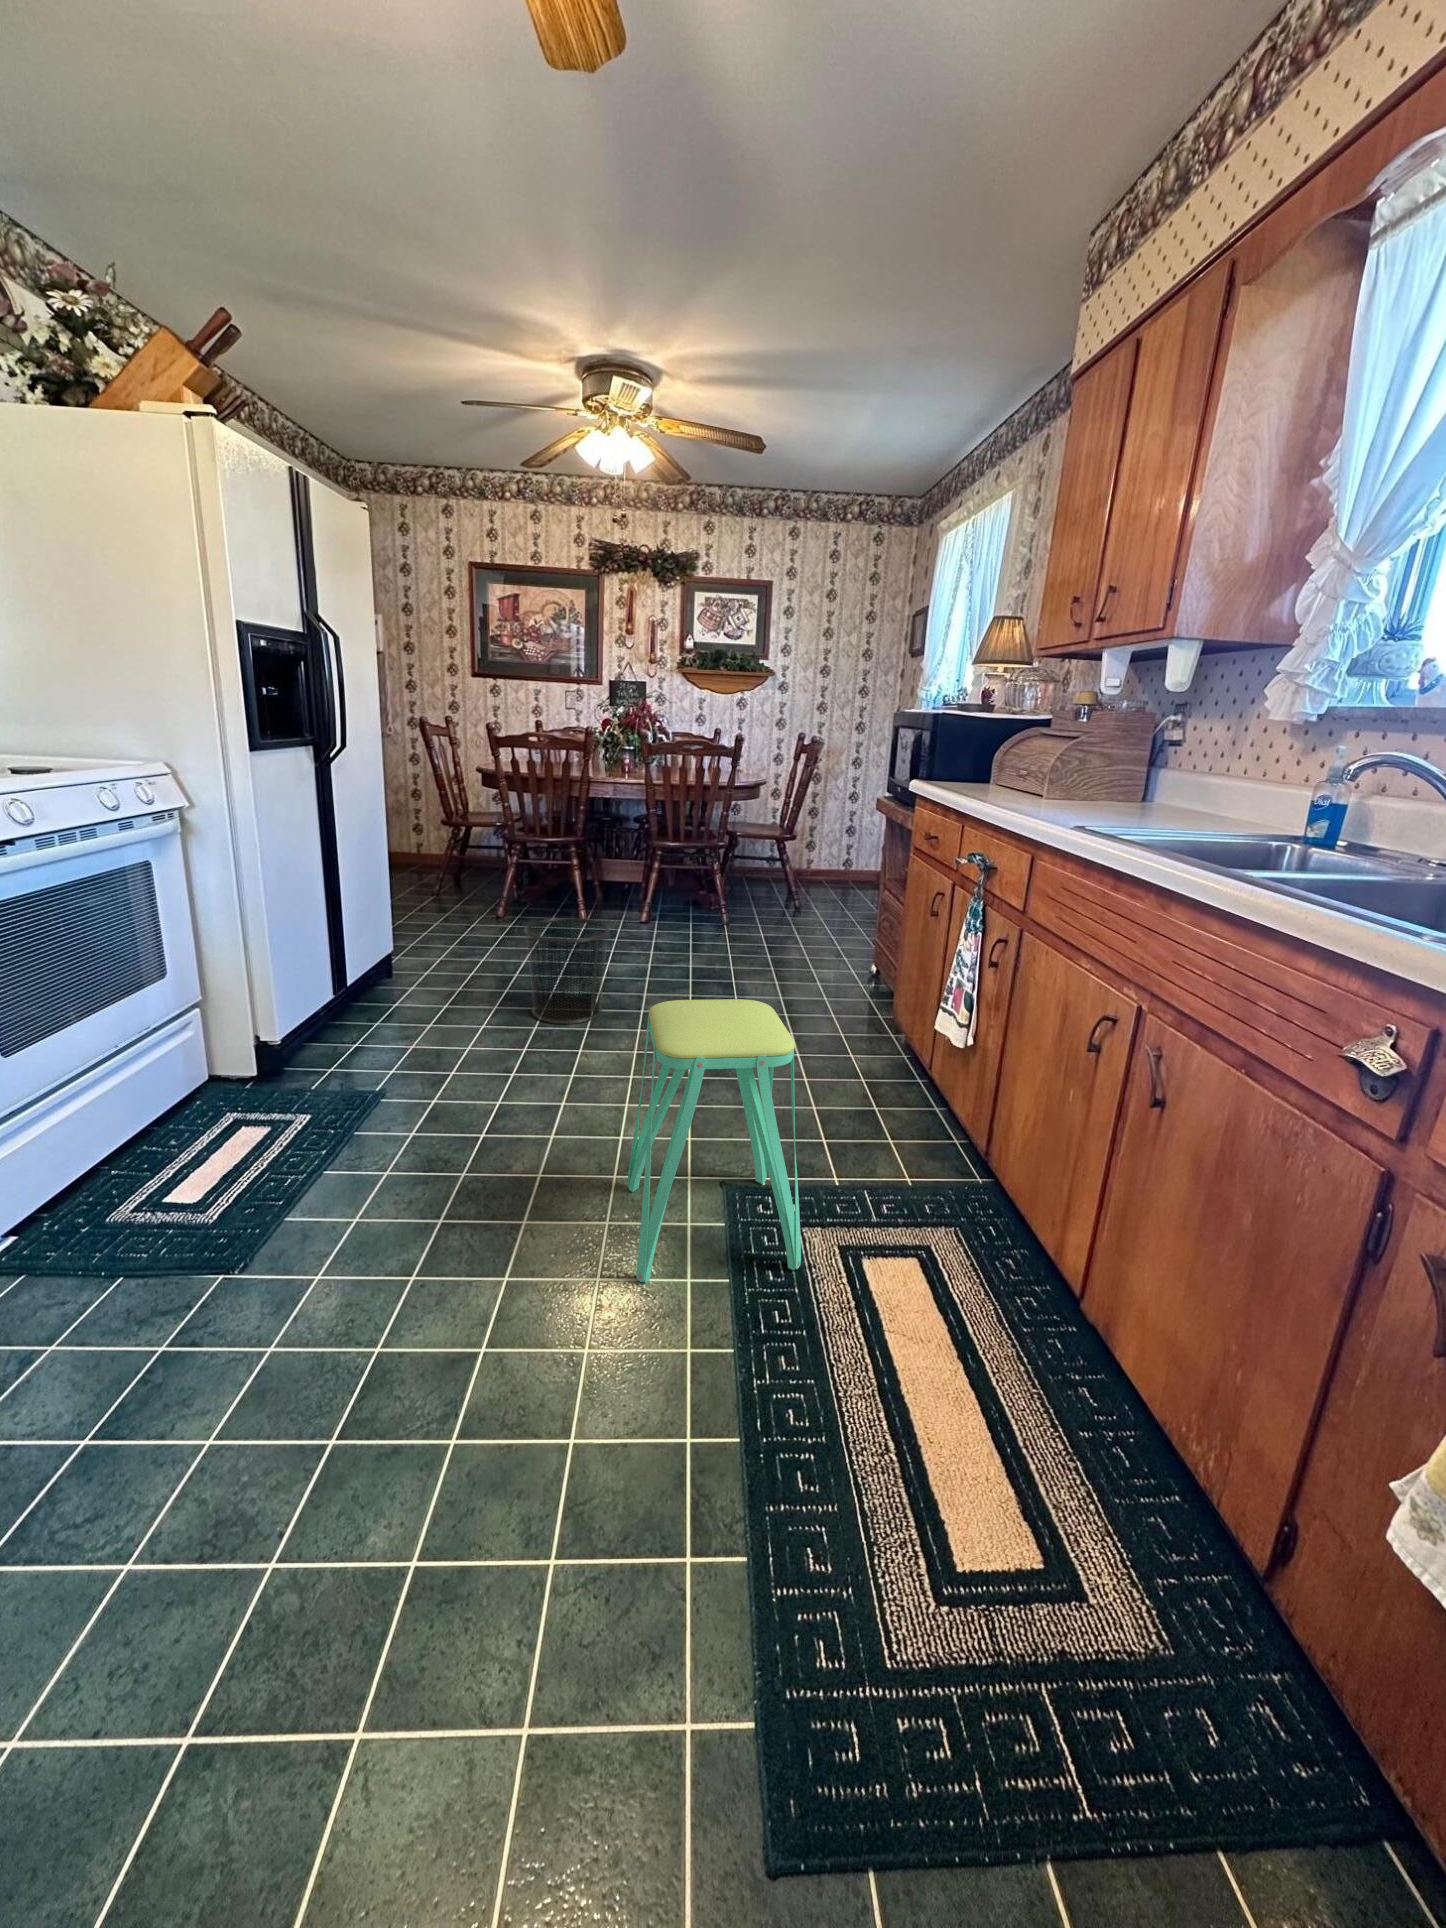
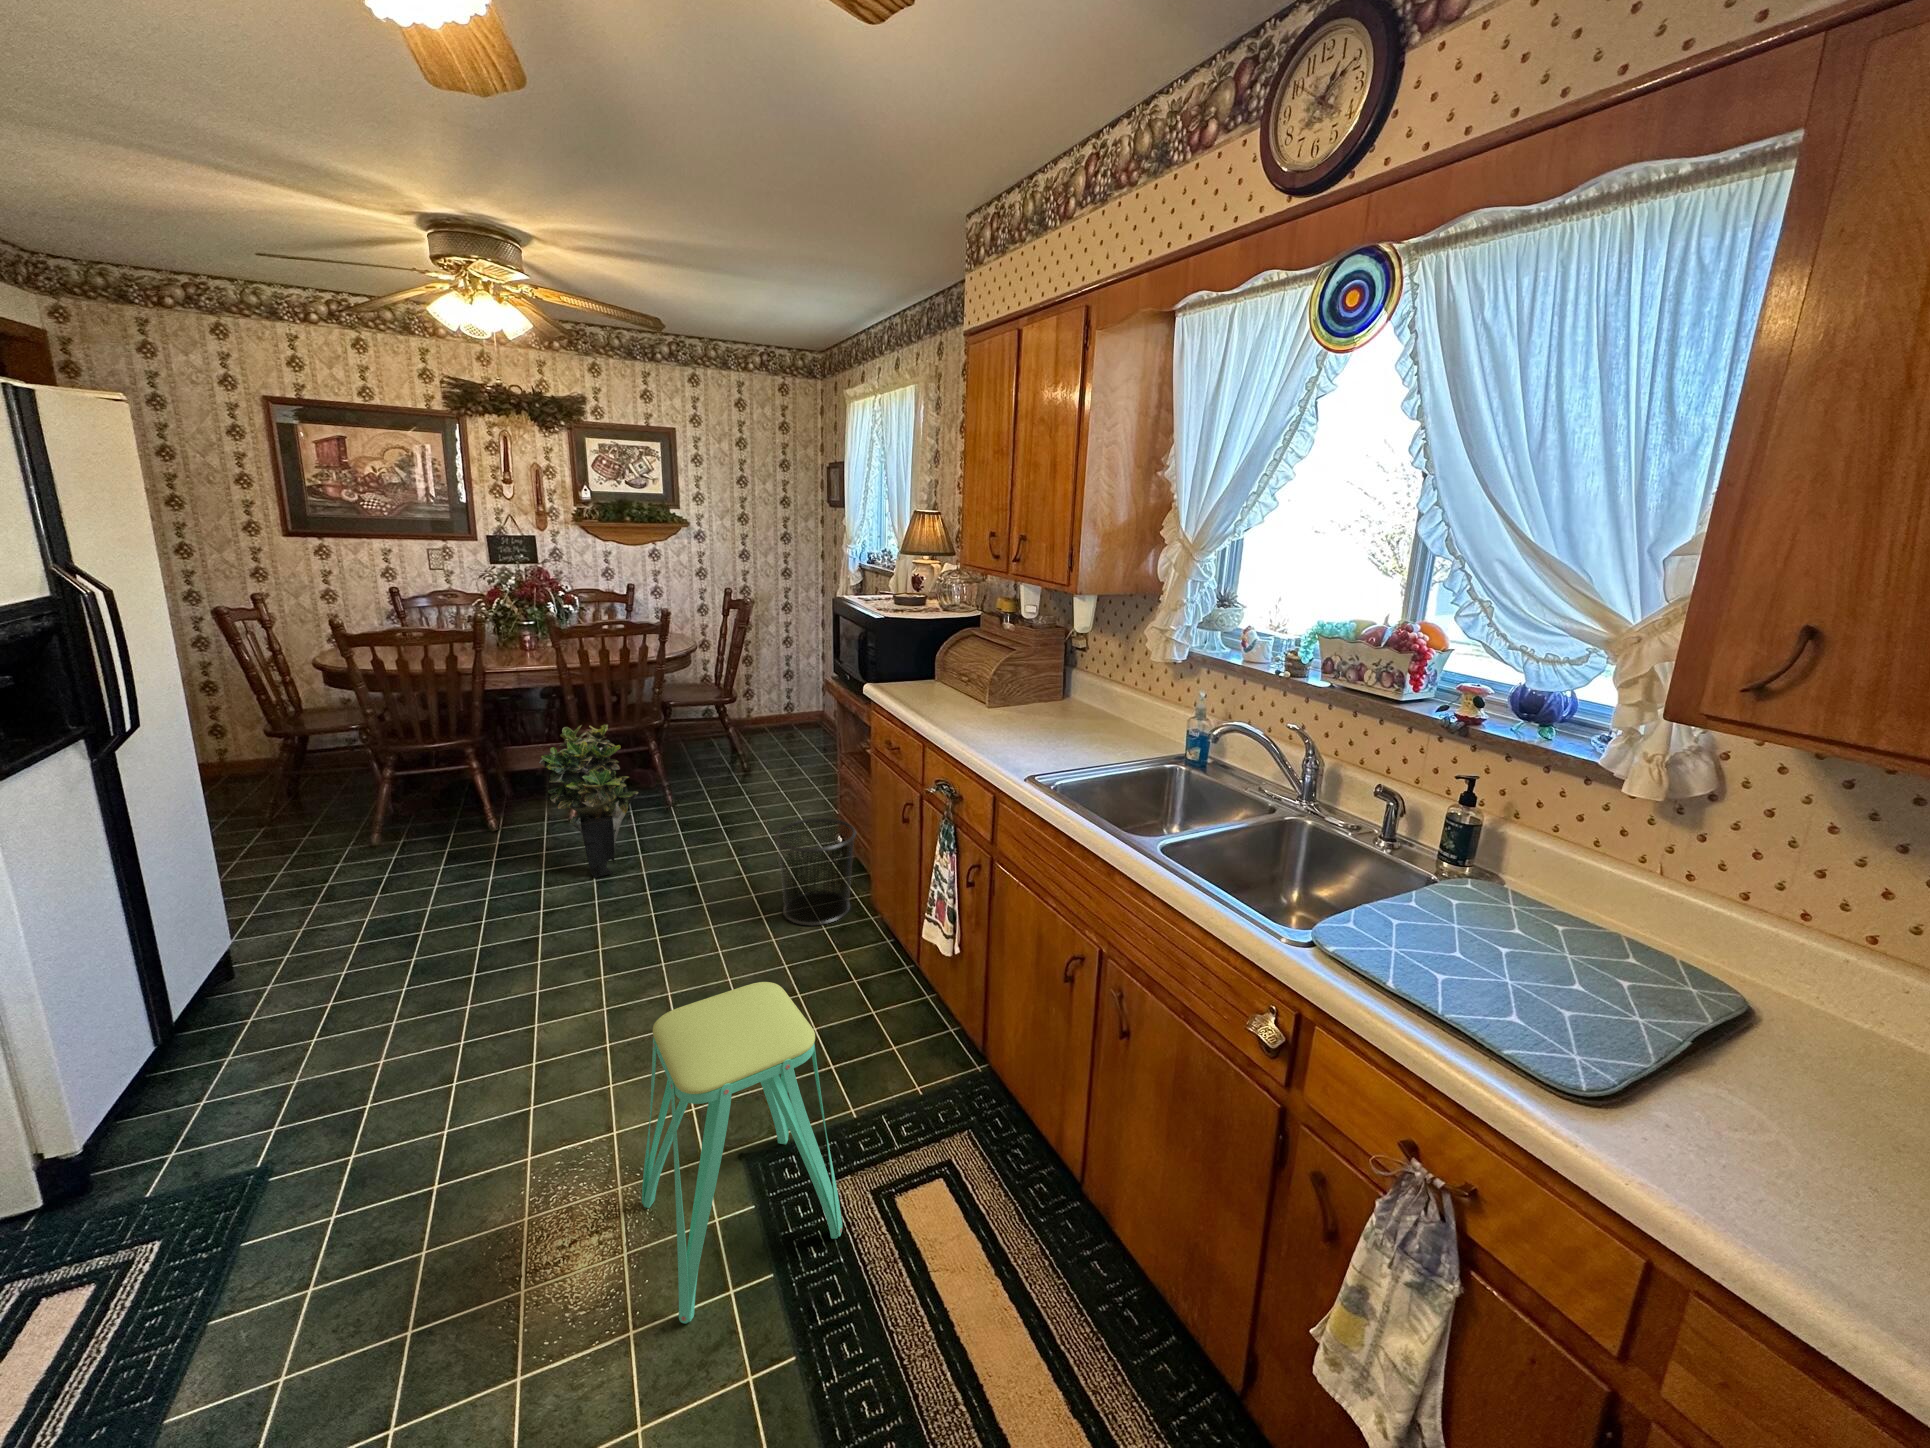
potted plant: none [616,825,692,962] -> present [539,725,638,878]
waste bin: present [524,918,609,1024] -> present [775,818,856,925]

